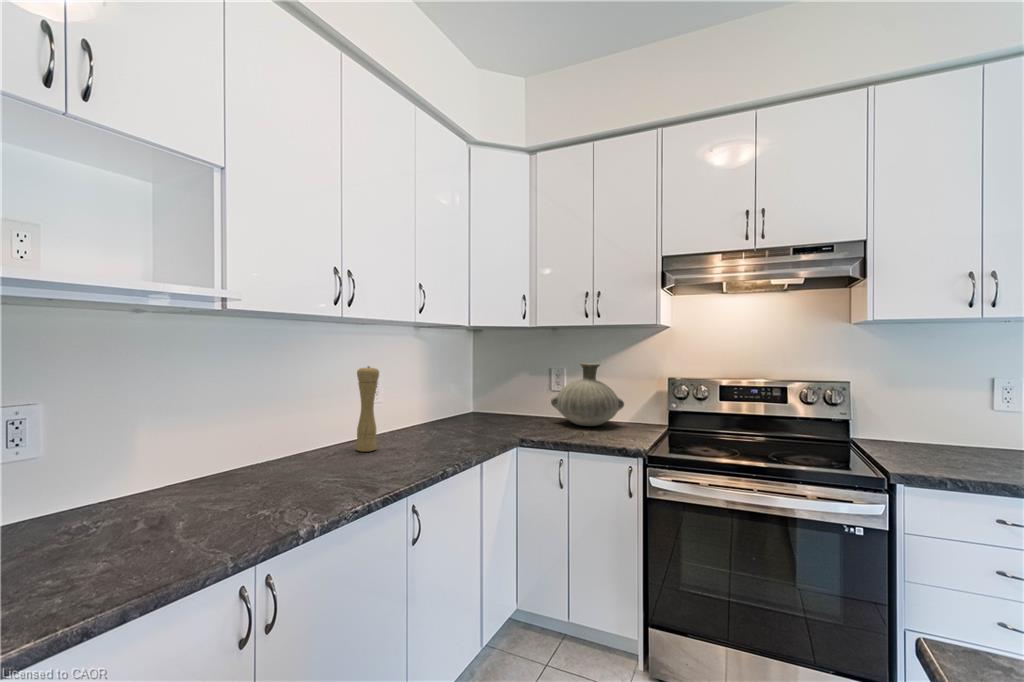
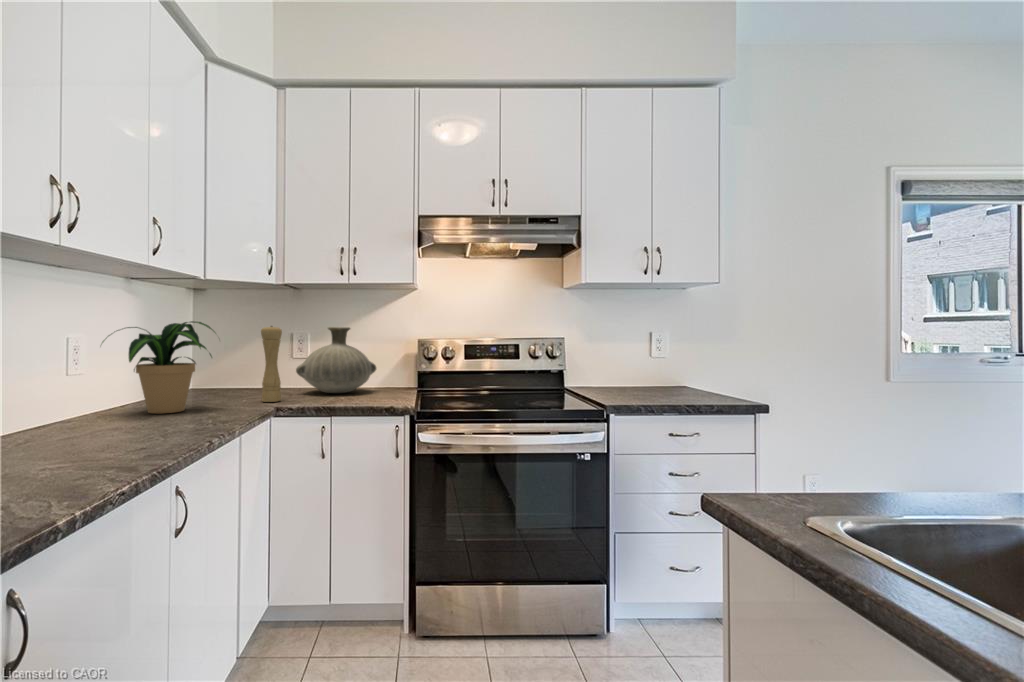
potted plant: none [404,360,481,433] -> present [102,321,215,413]
pepper mill: present [356,366,379,452] -> present [261,326,282,402]

